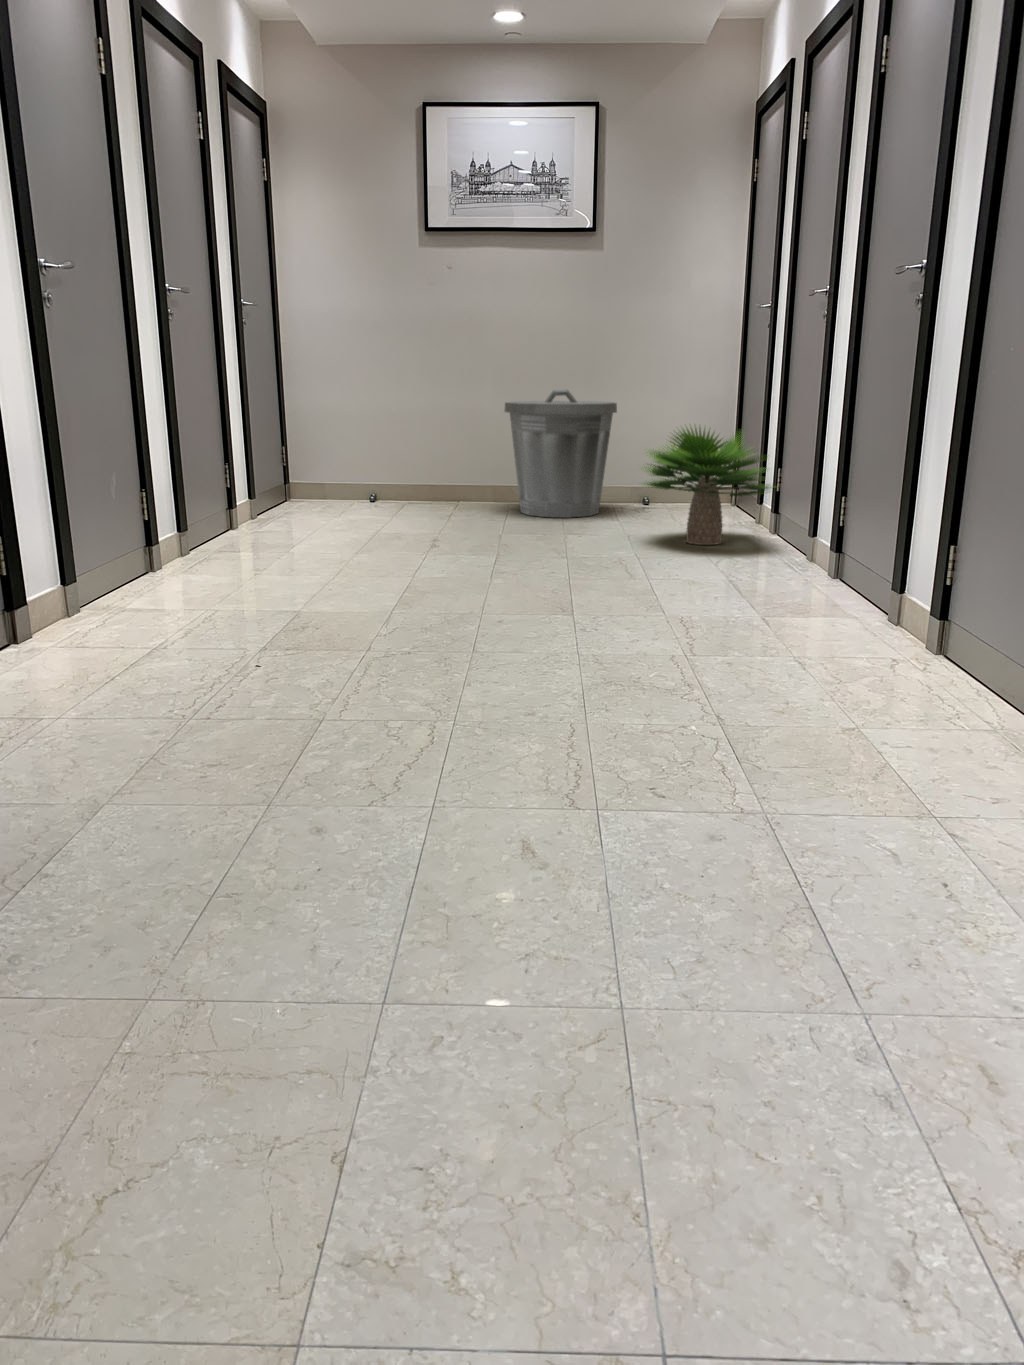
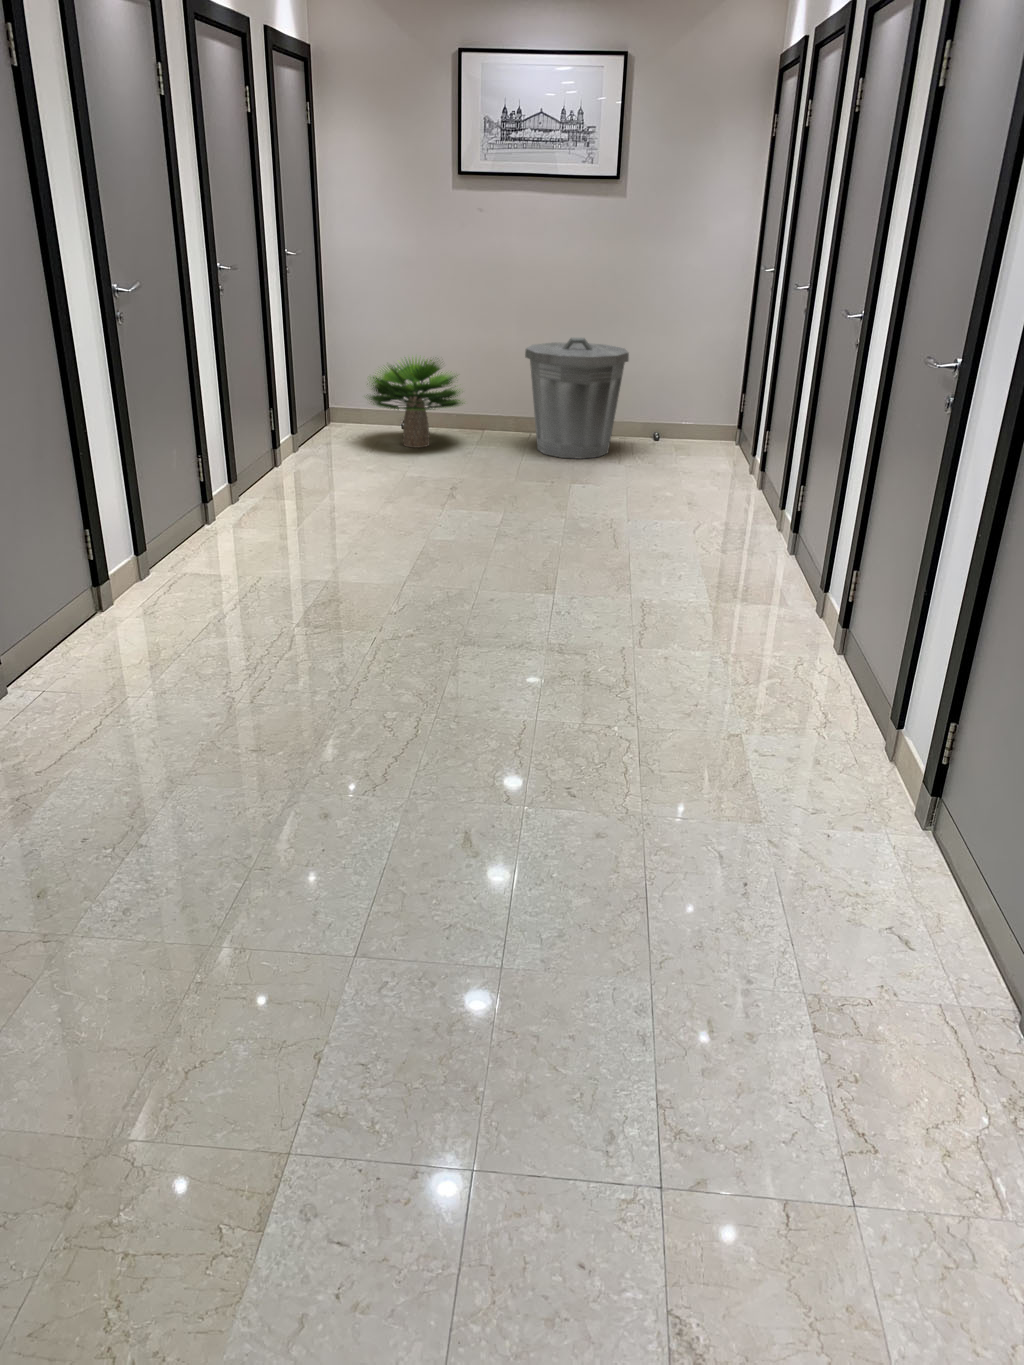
potted plant: present [645,427,772,545] -> present [368,358,463,447]

